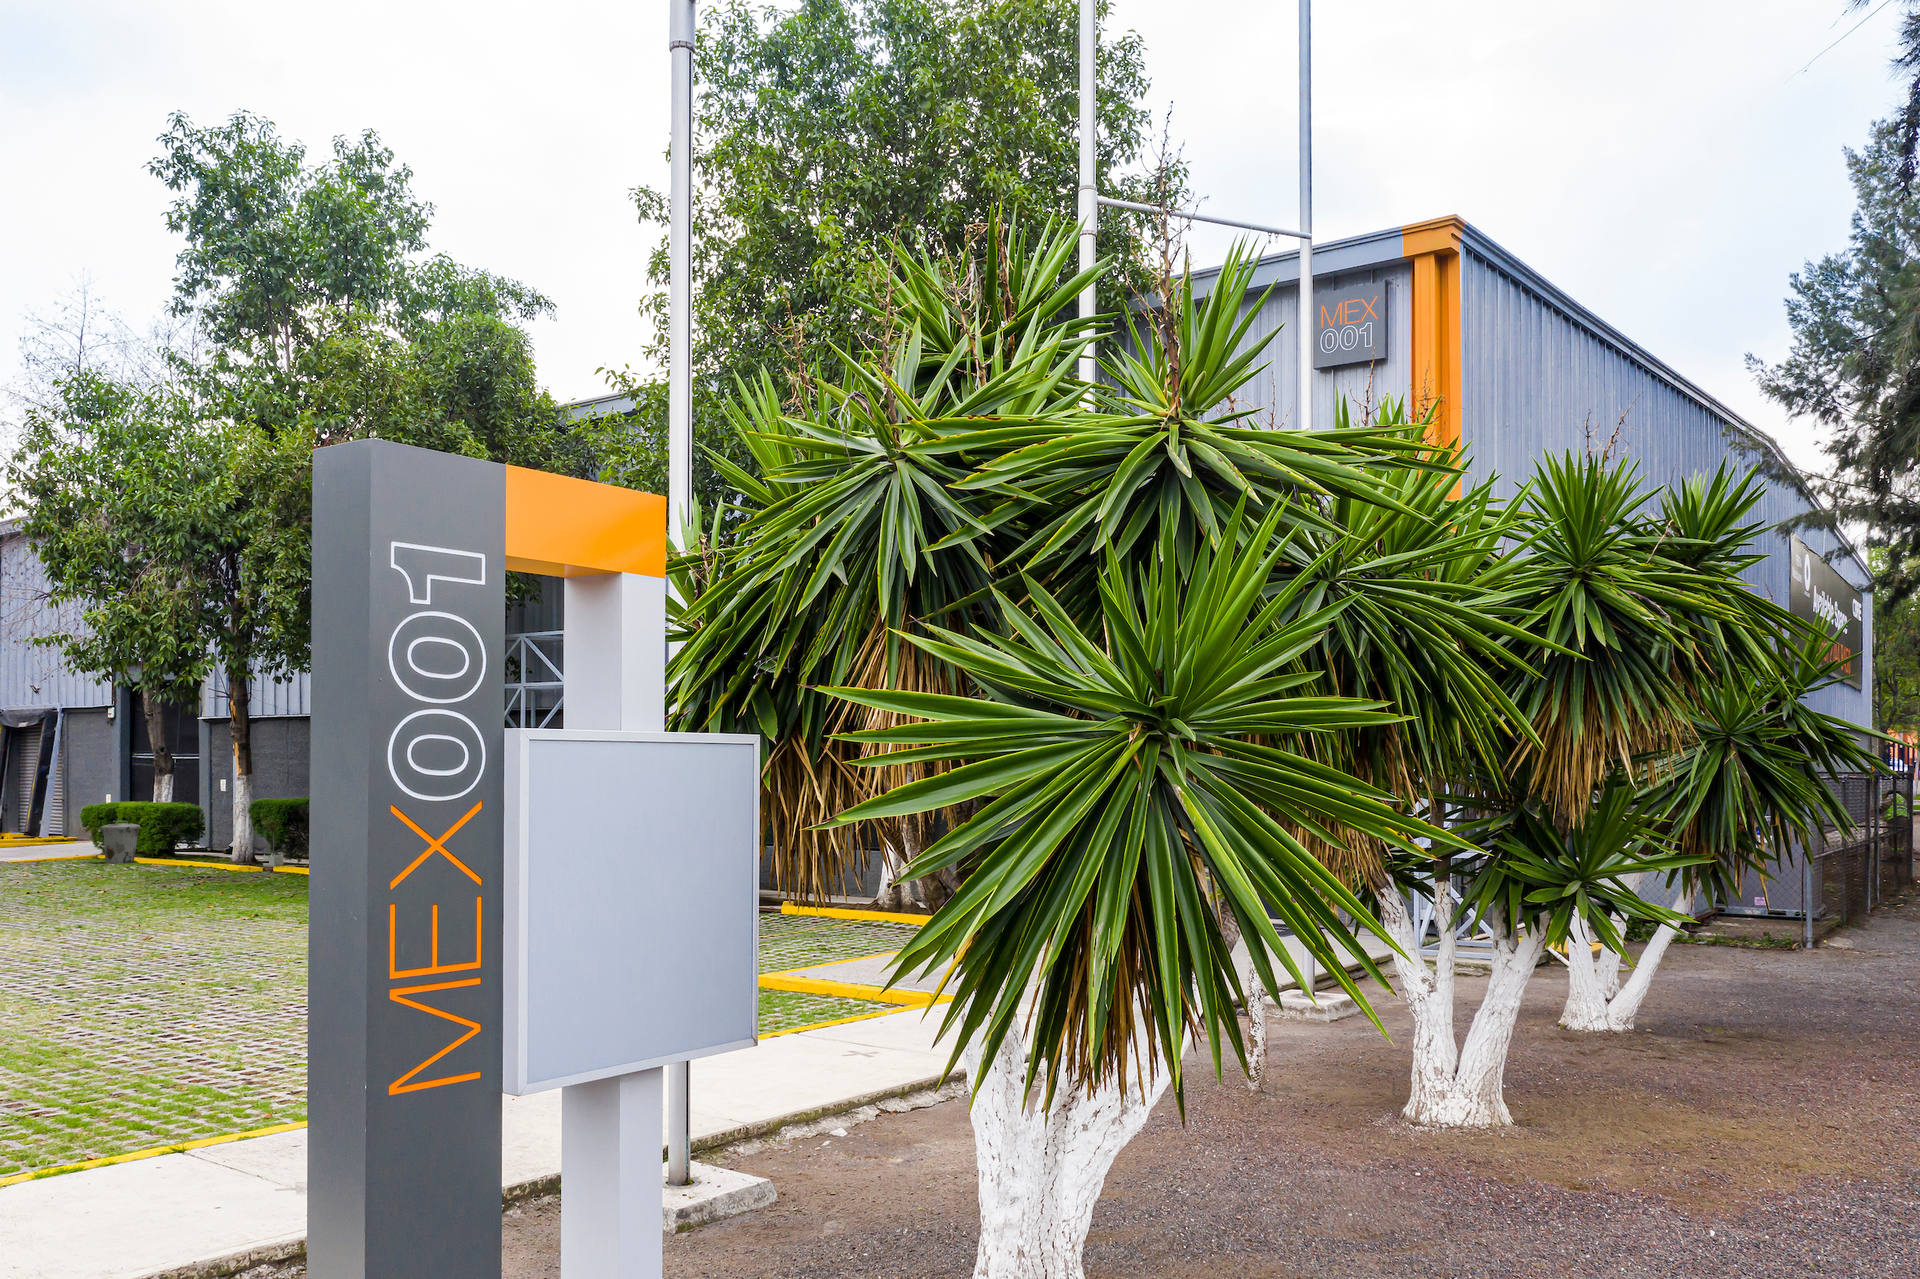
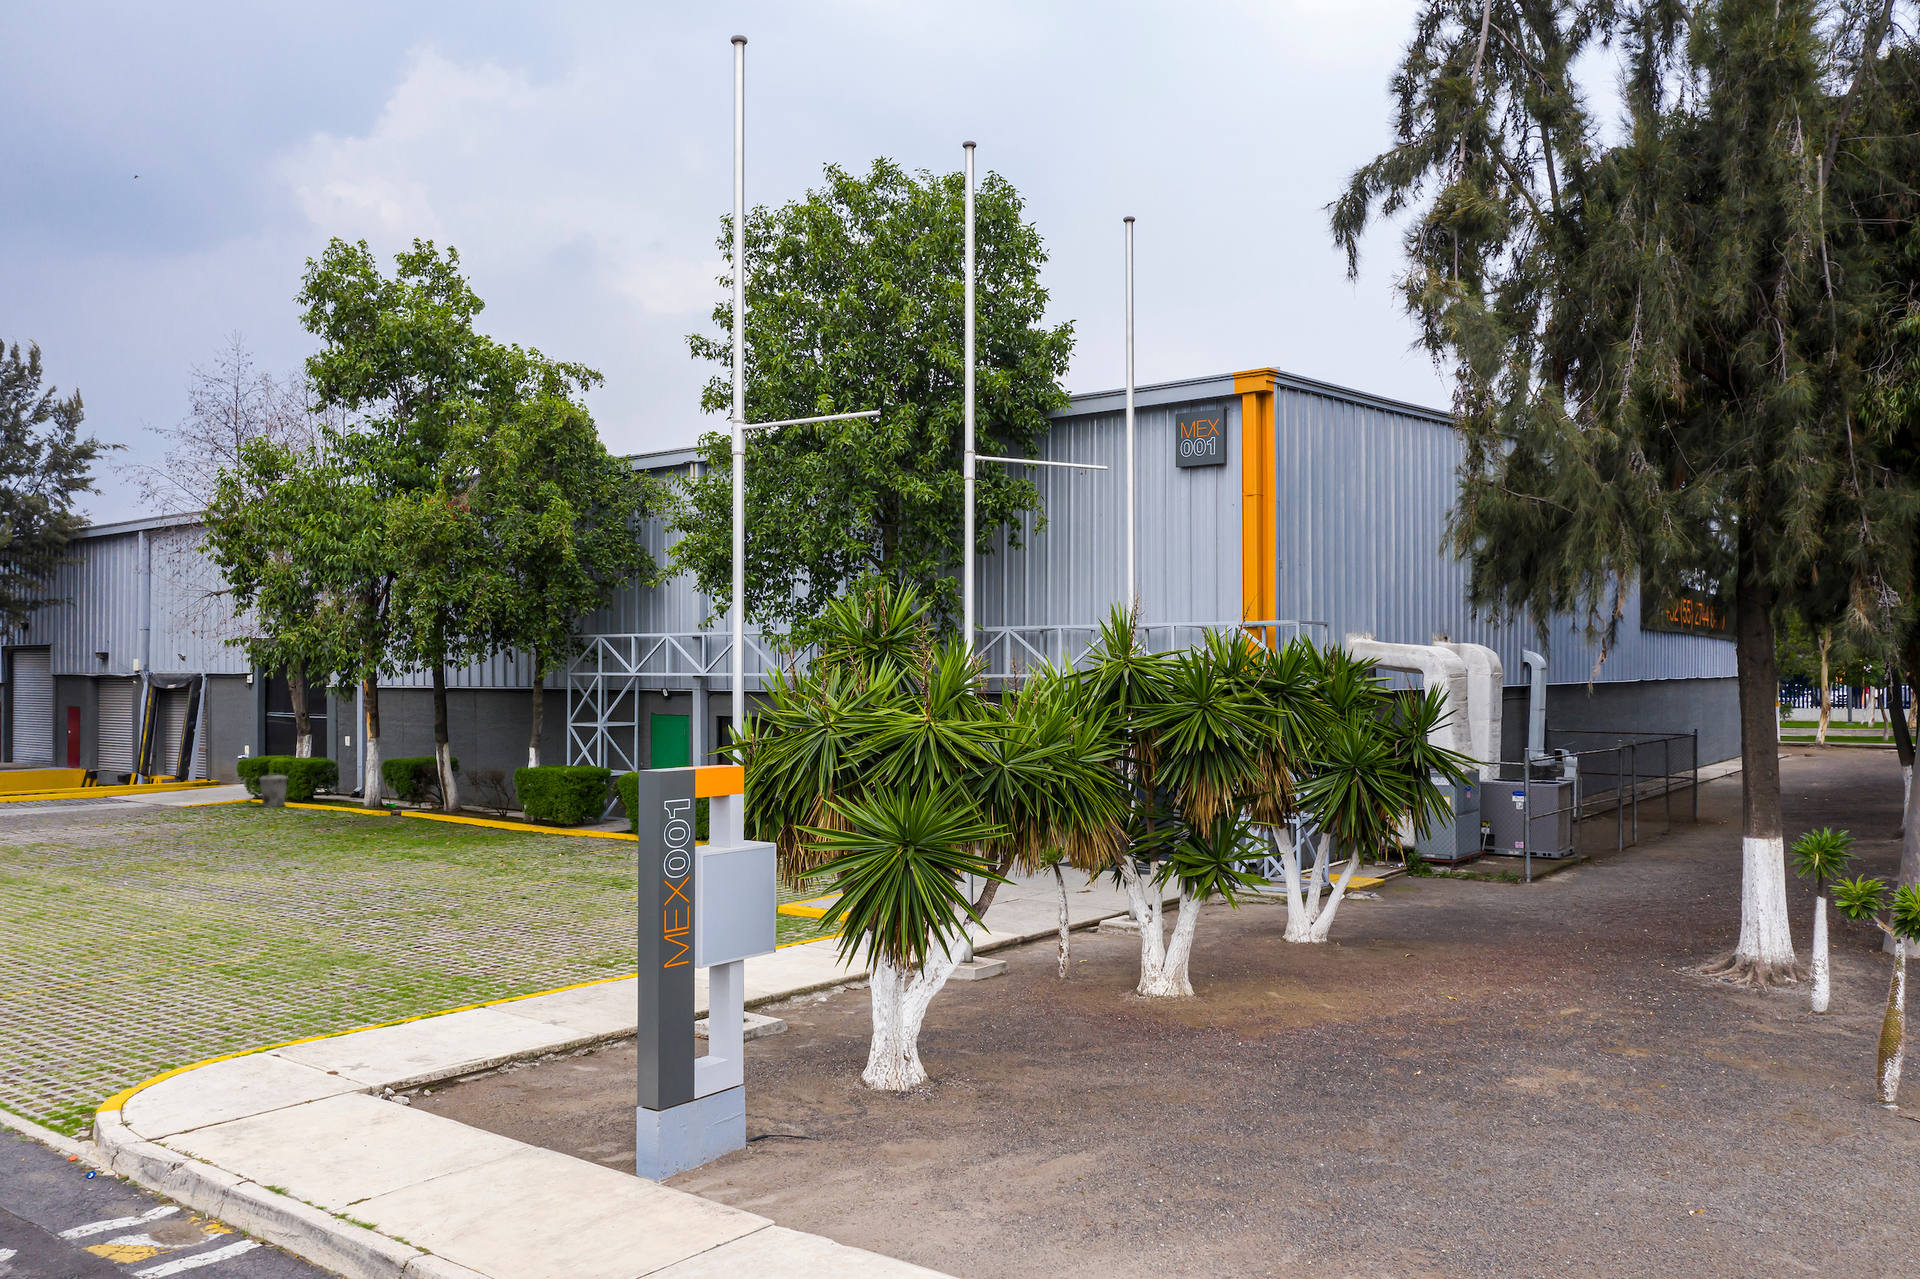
potted tree: present [261,819,283,866] -> none [387,771,405,810]

